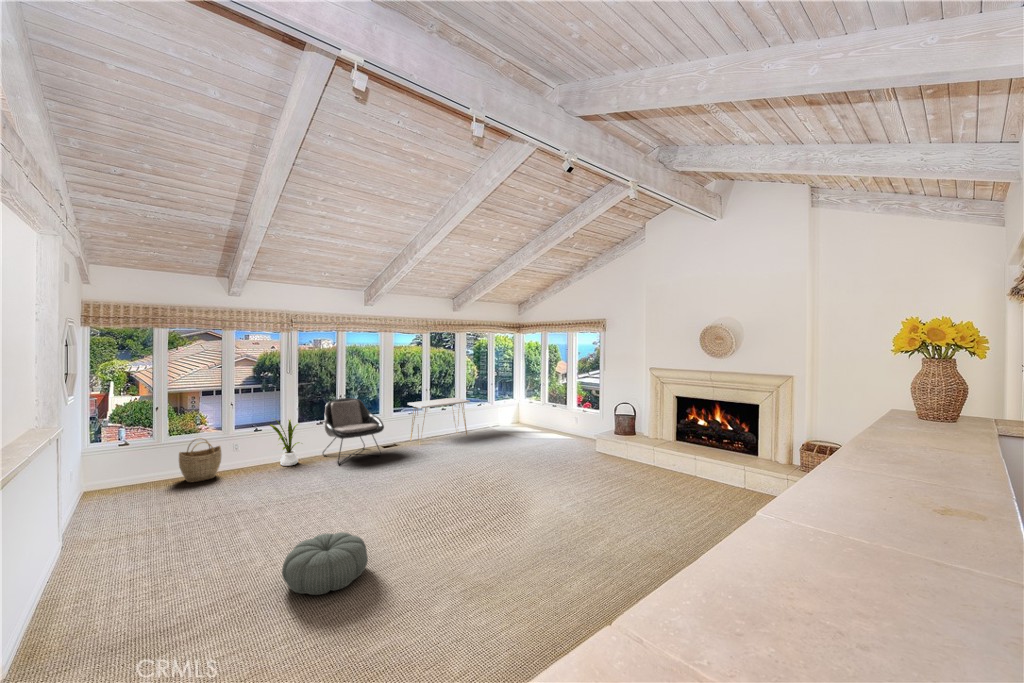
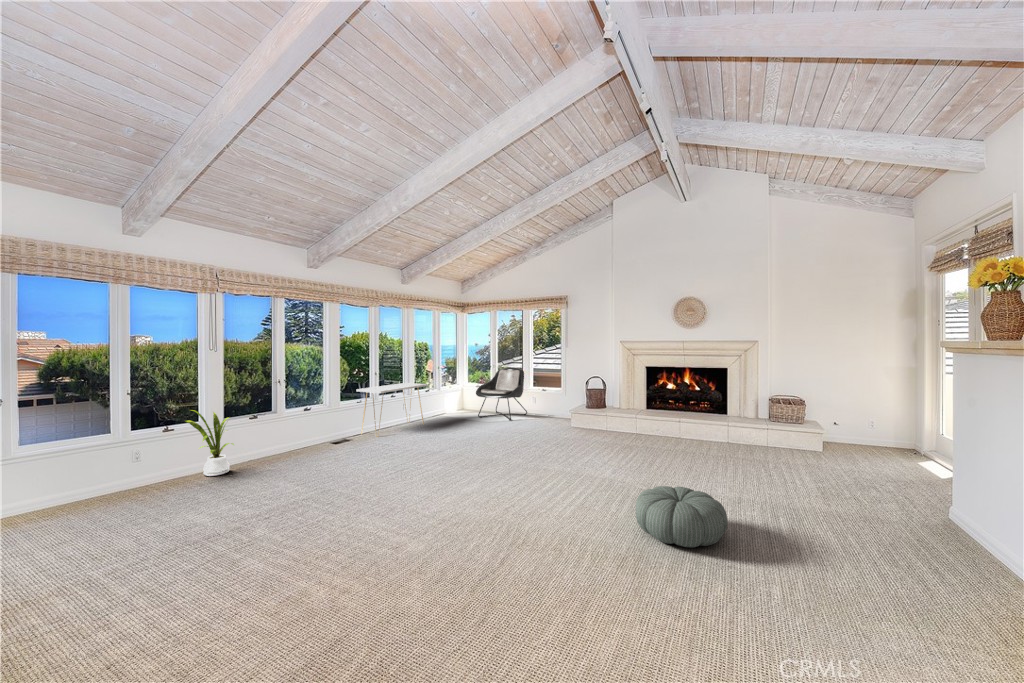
lounge chair: present [323,398,384,465] -> present [476,368,527,421]
woven basket: present [179,438,221,482] -> none [36,445,114,515]
pouf: present [282,532,368,595] -> present [636,486,727,548]

